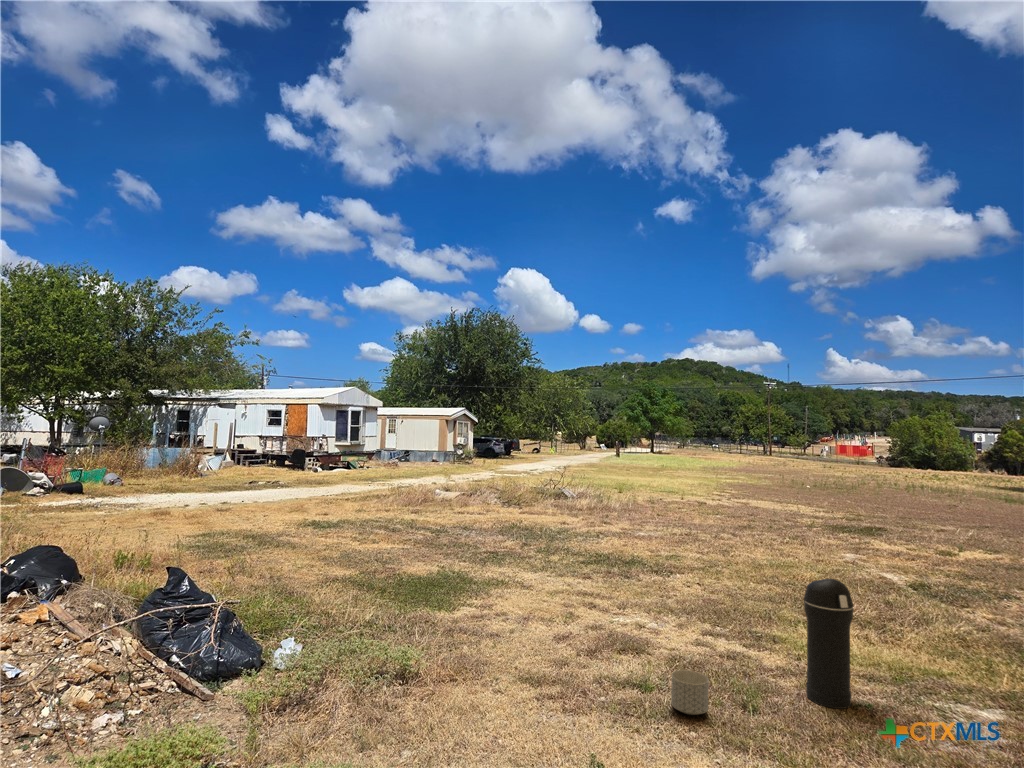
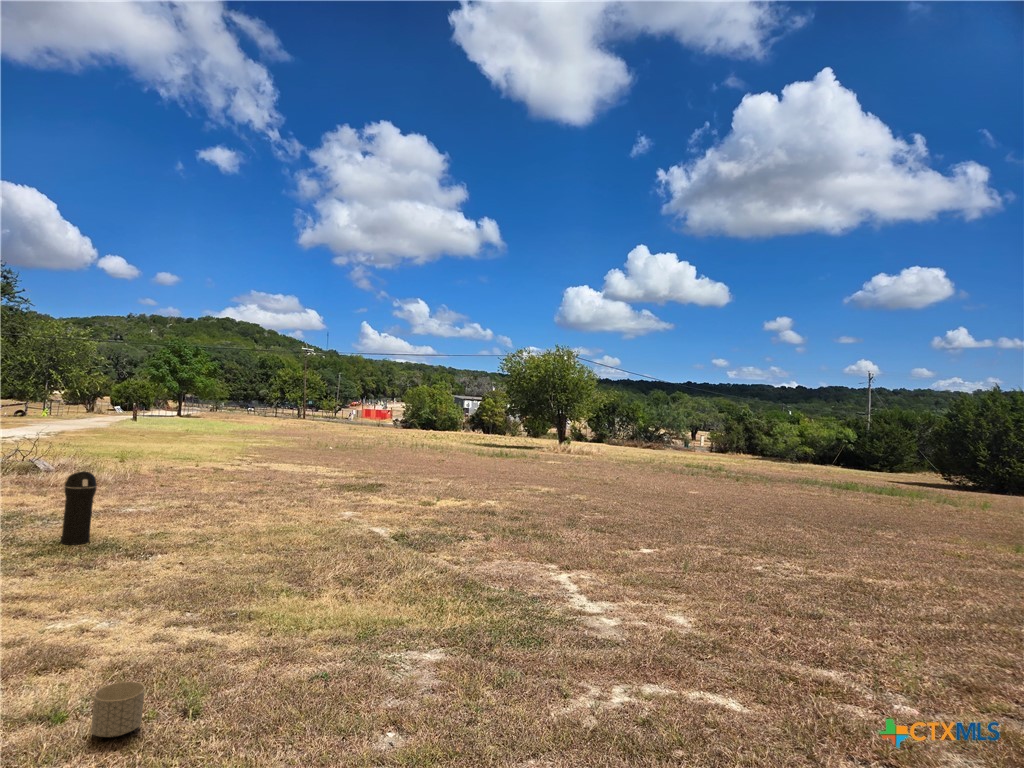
trash can: present [804,579,854,709] -> present [61,471,97,545]

